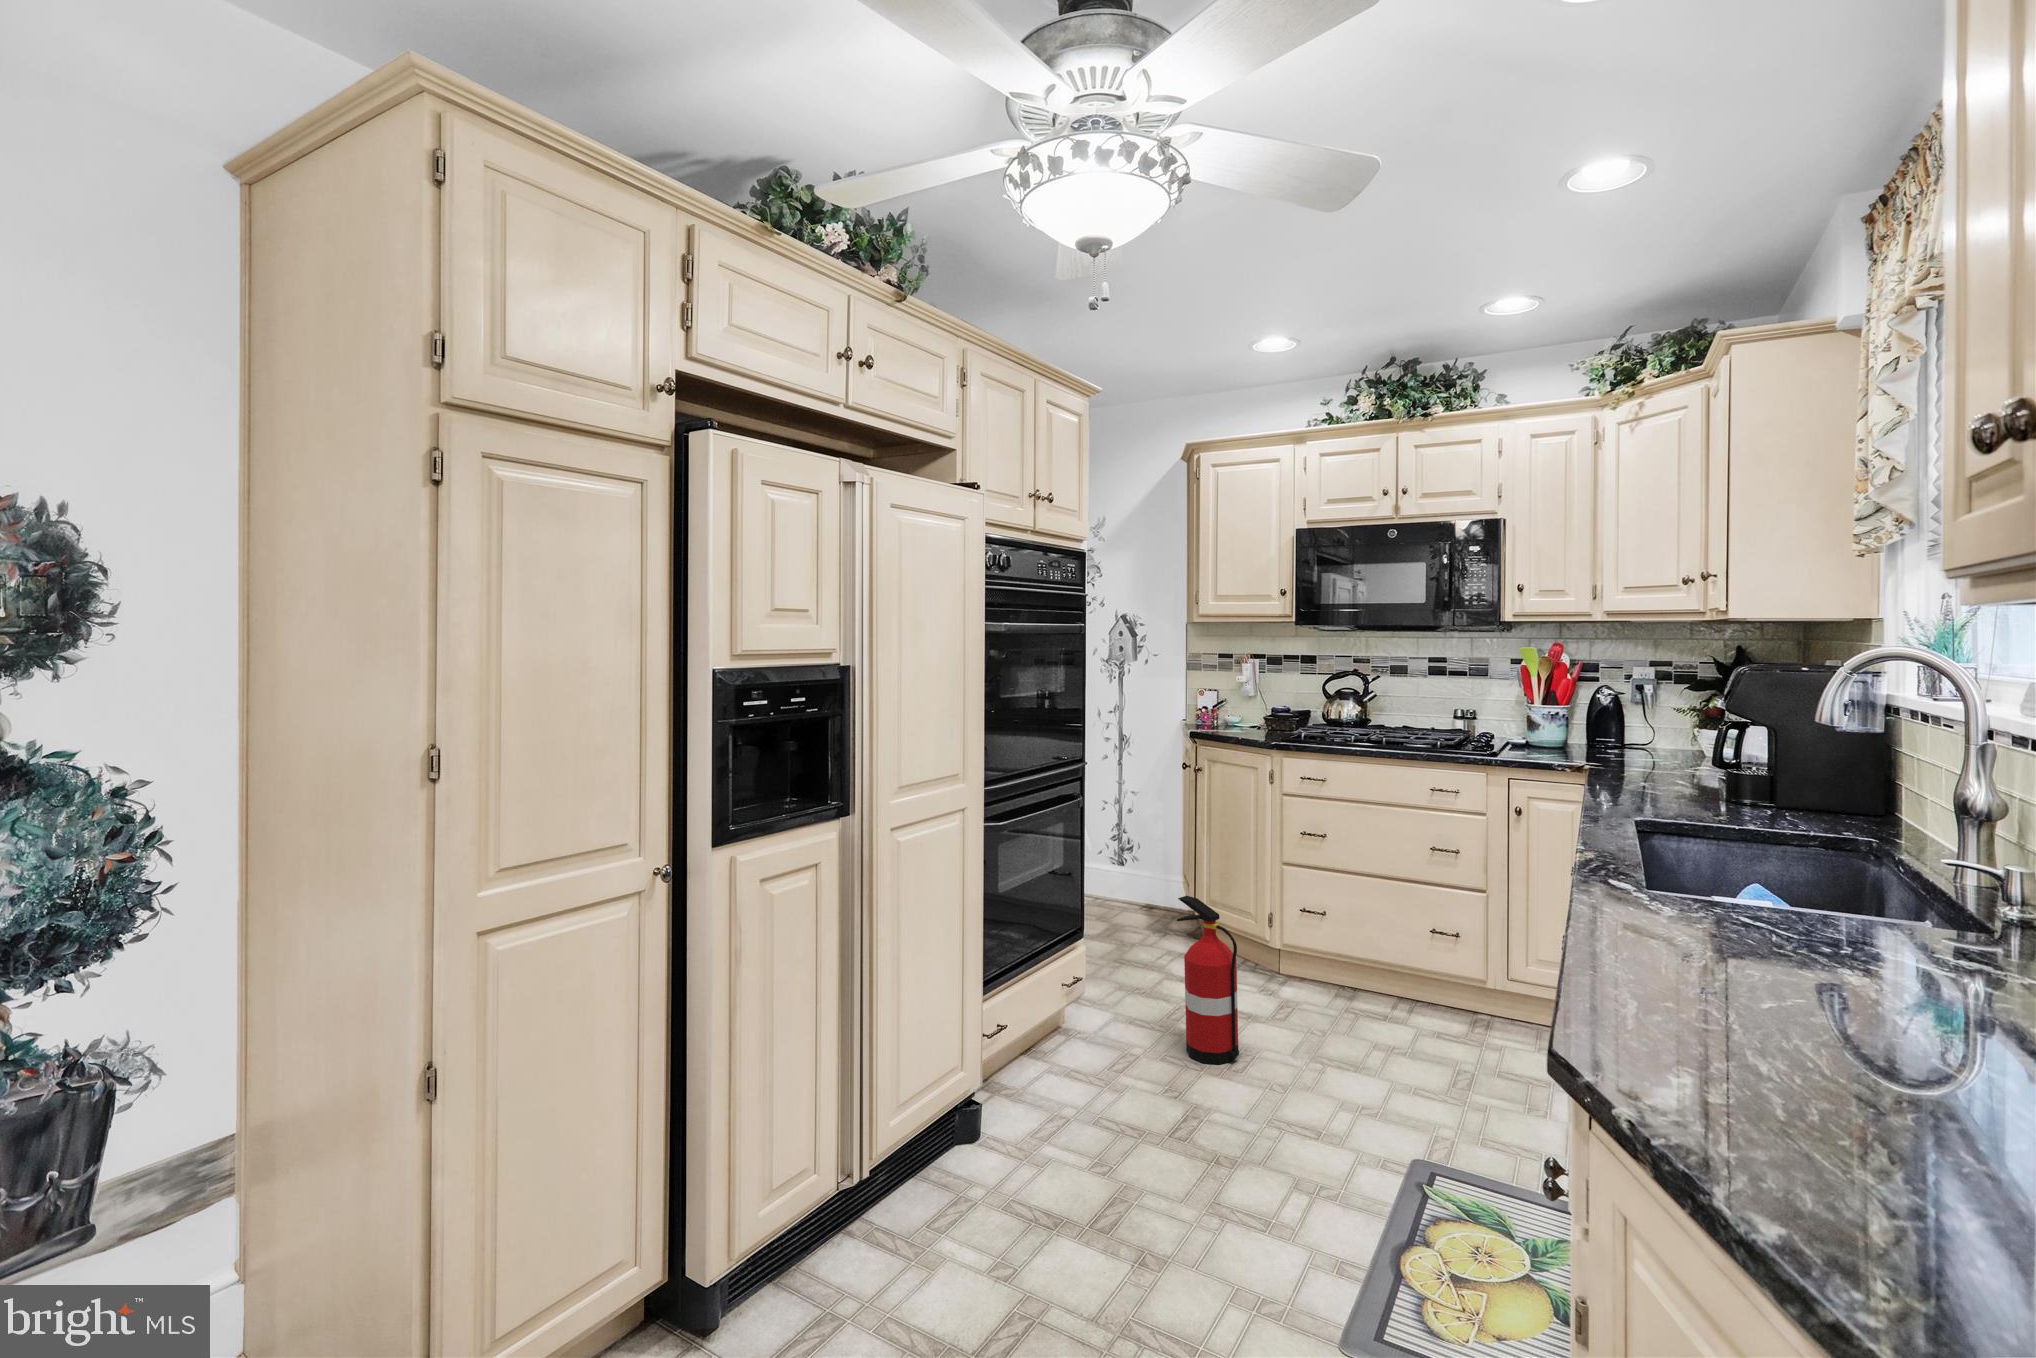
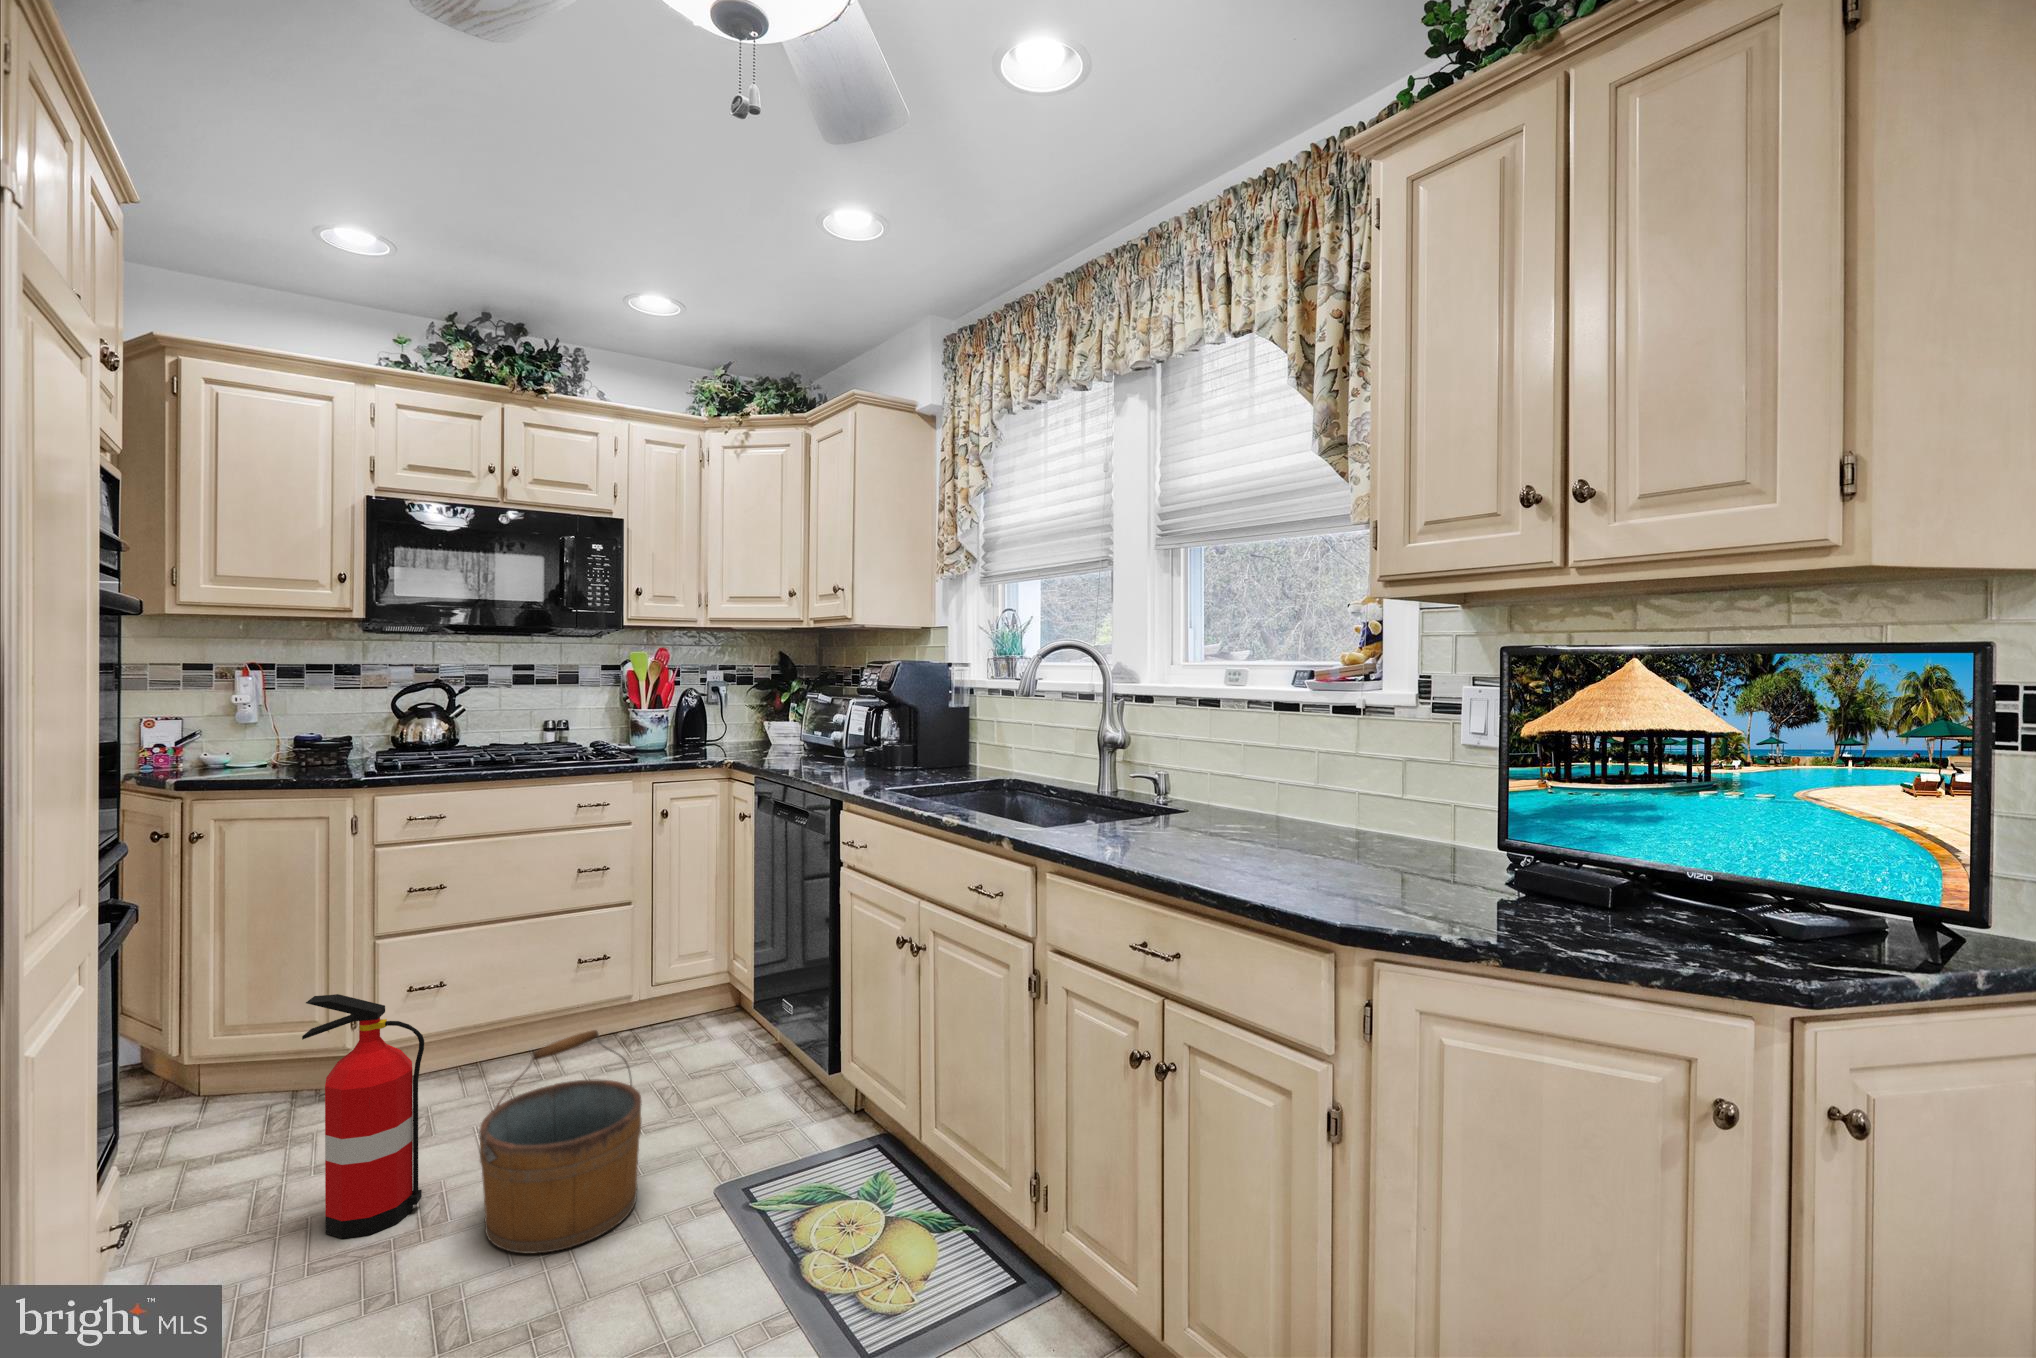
bucket: none [1239,978,1365,1140] -> present [480,1030,642,1254]

